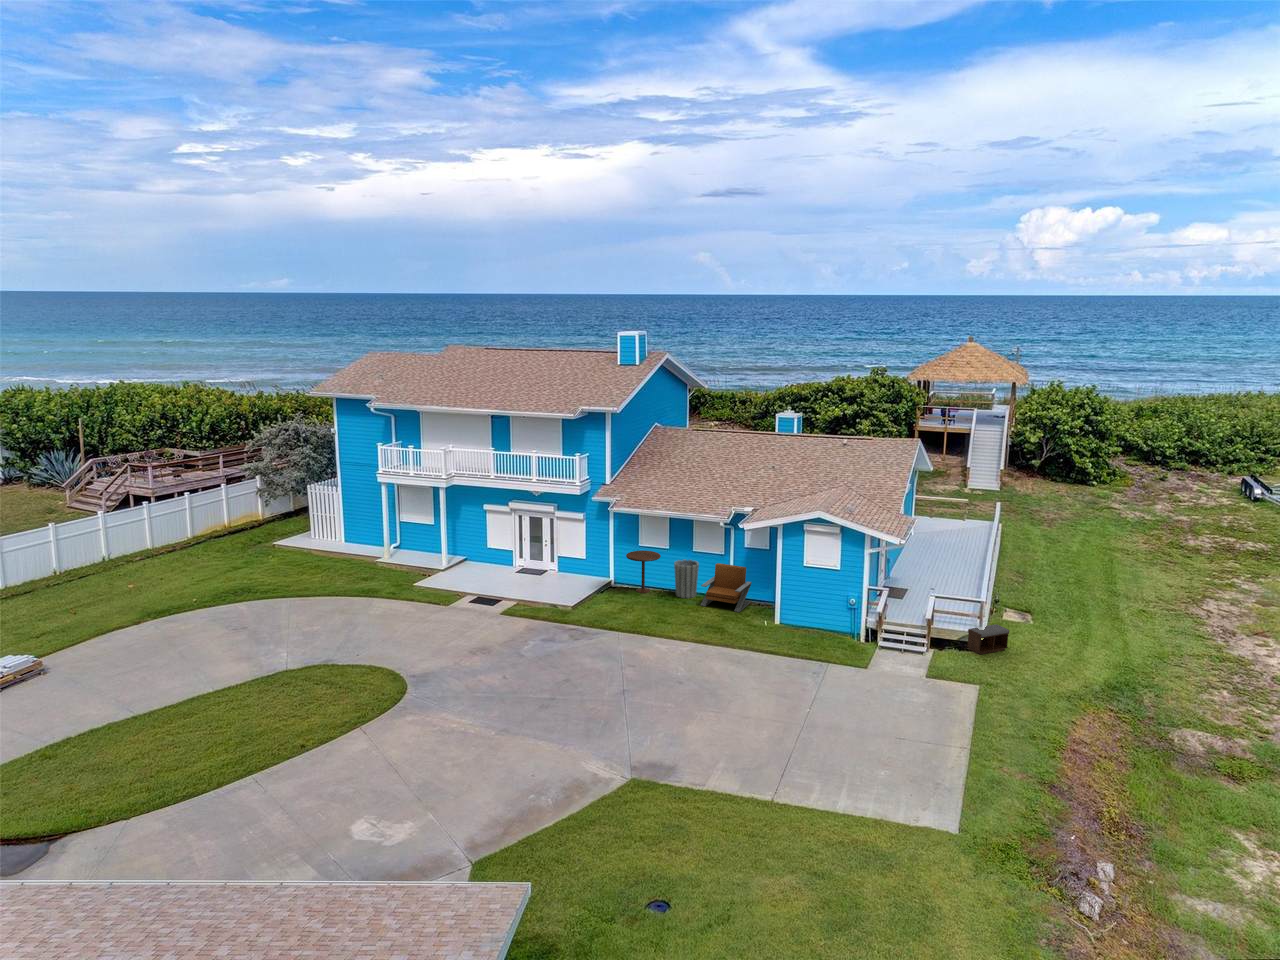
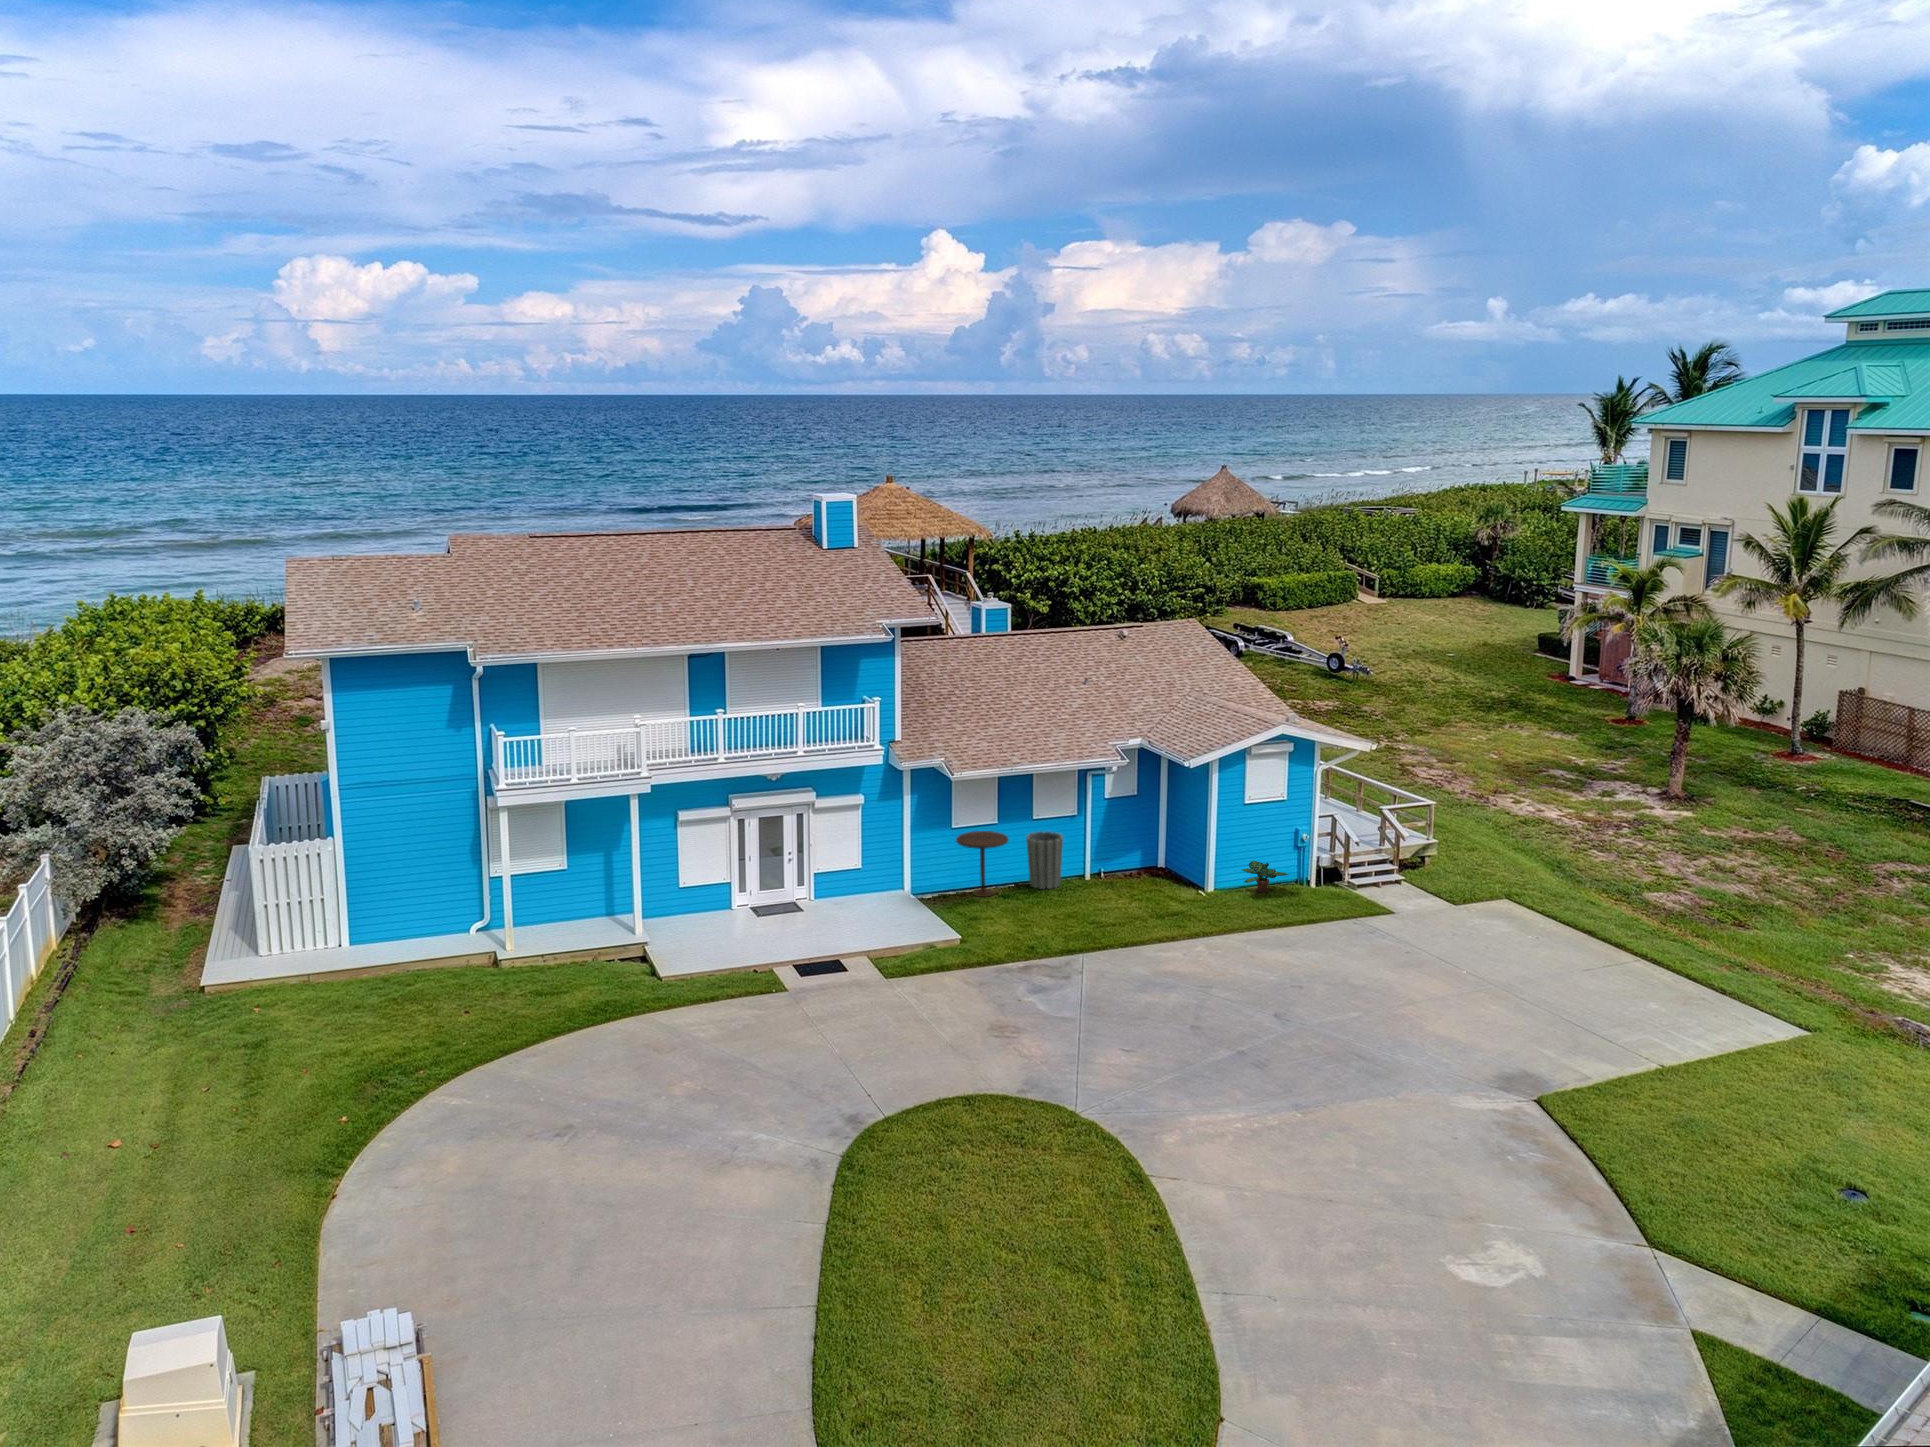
lounge chair: present [701,563,752,612] -> none [1078,824,1149,893]
potted plant: none [787,610,821,633] -> present [1242,860,1289,893]
bench: present [967,624,1009,654] -> none [1434,828,1467,867]

